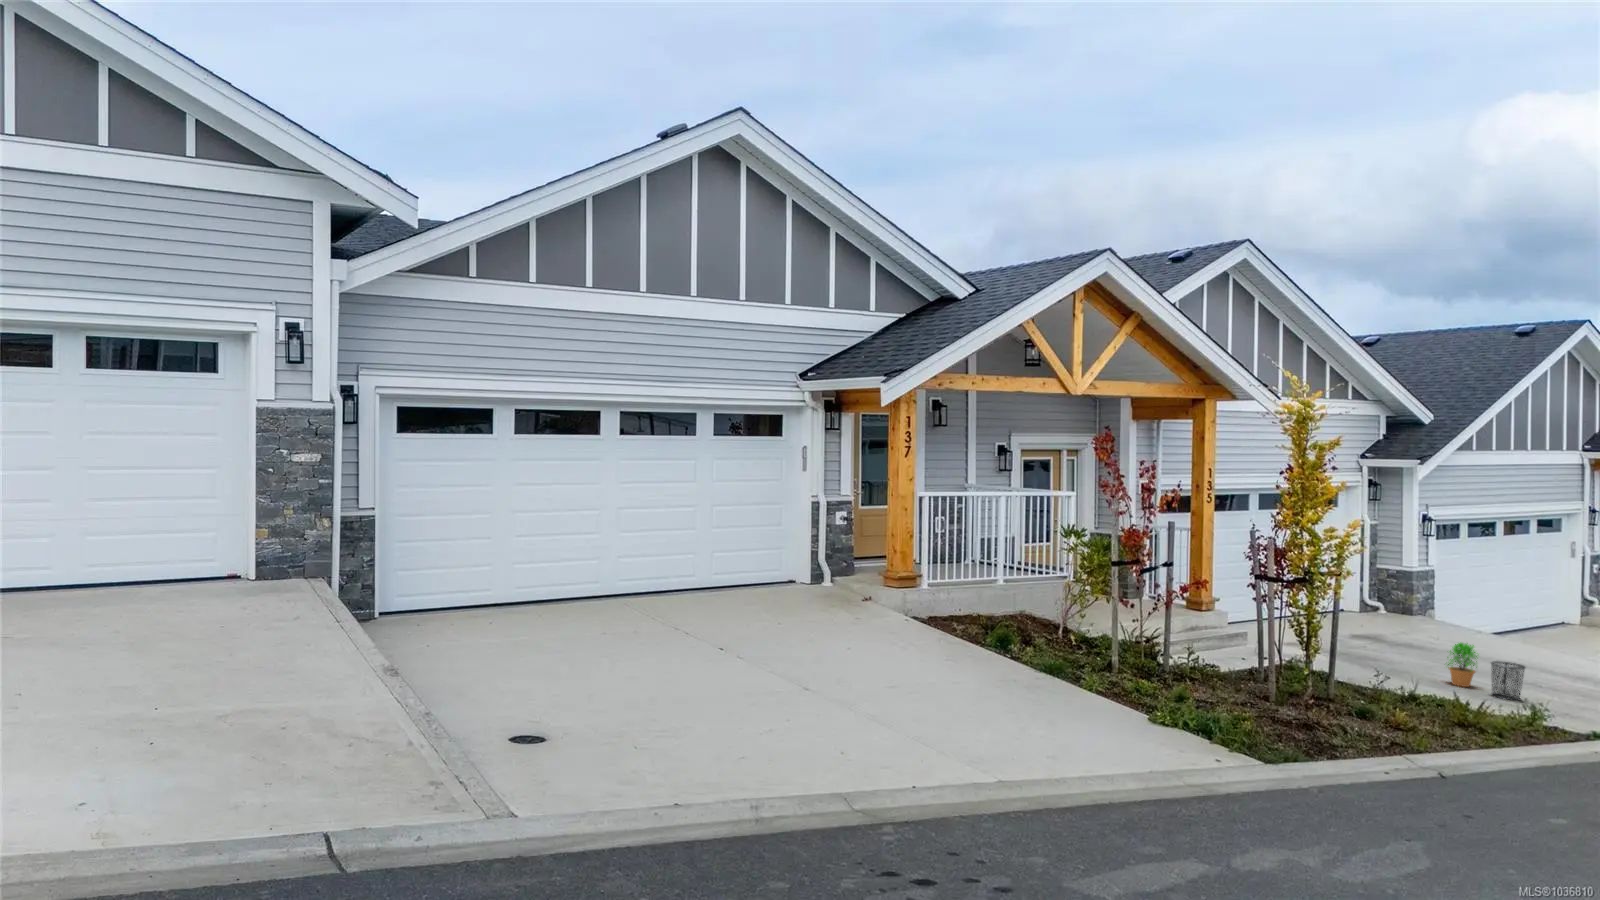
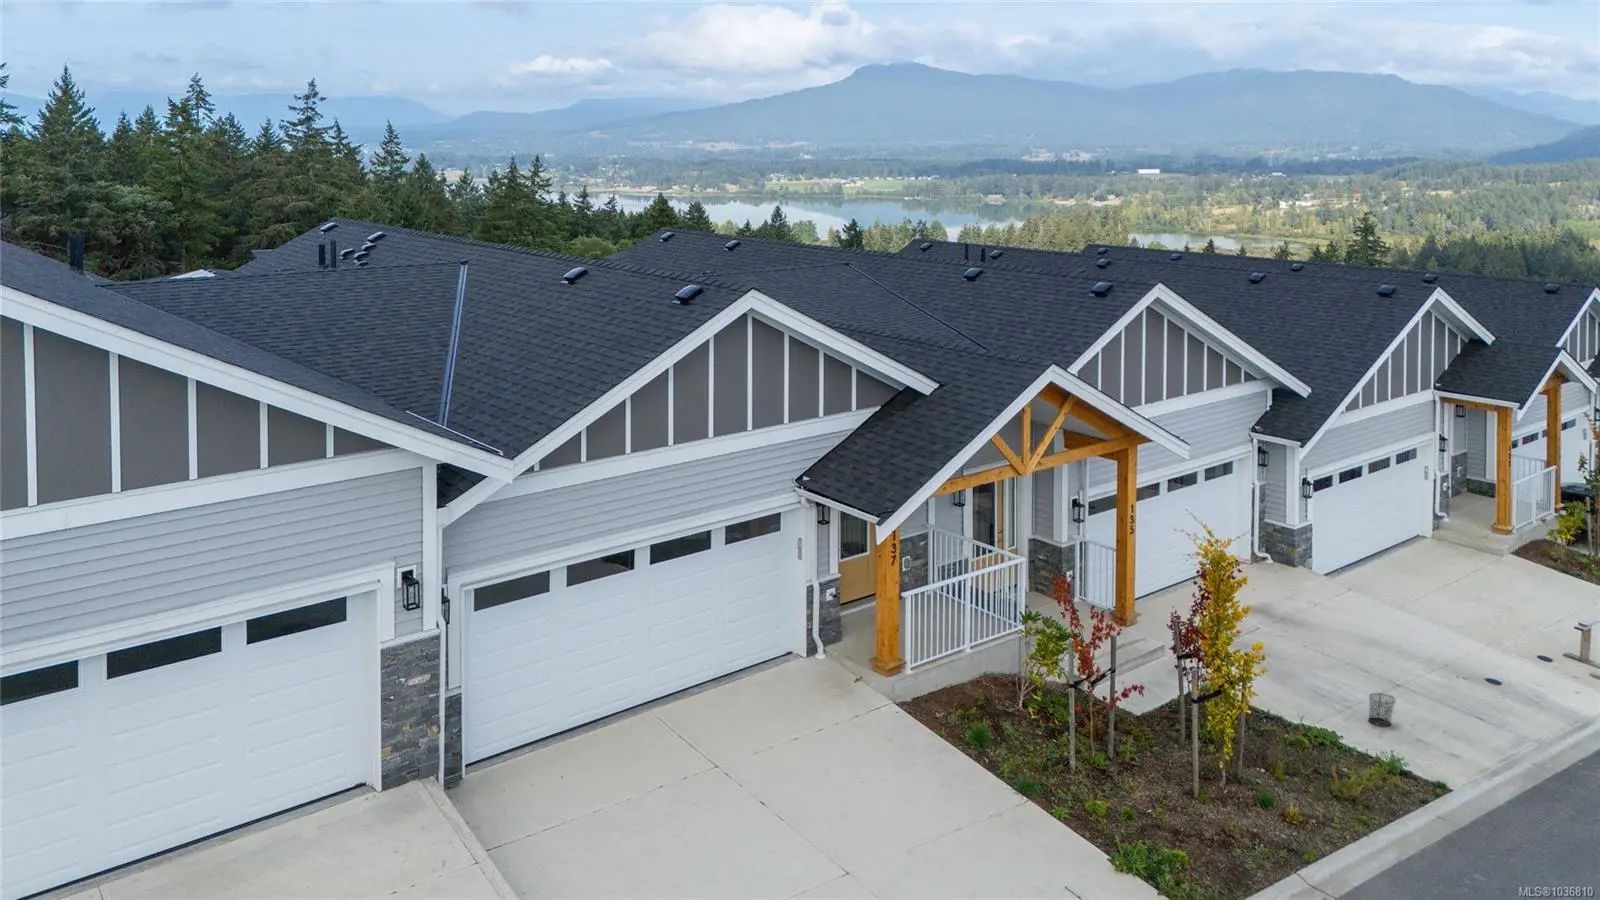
potted plant: present [1447,642,1478,687] -> none [1332,673,1361,710]

